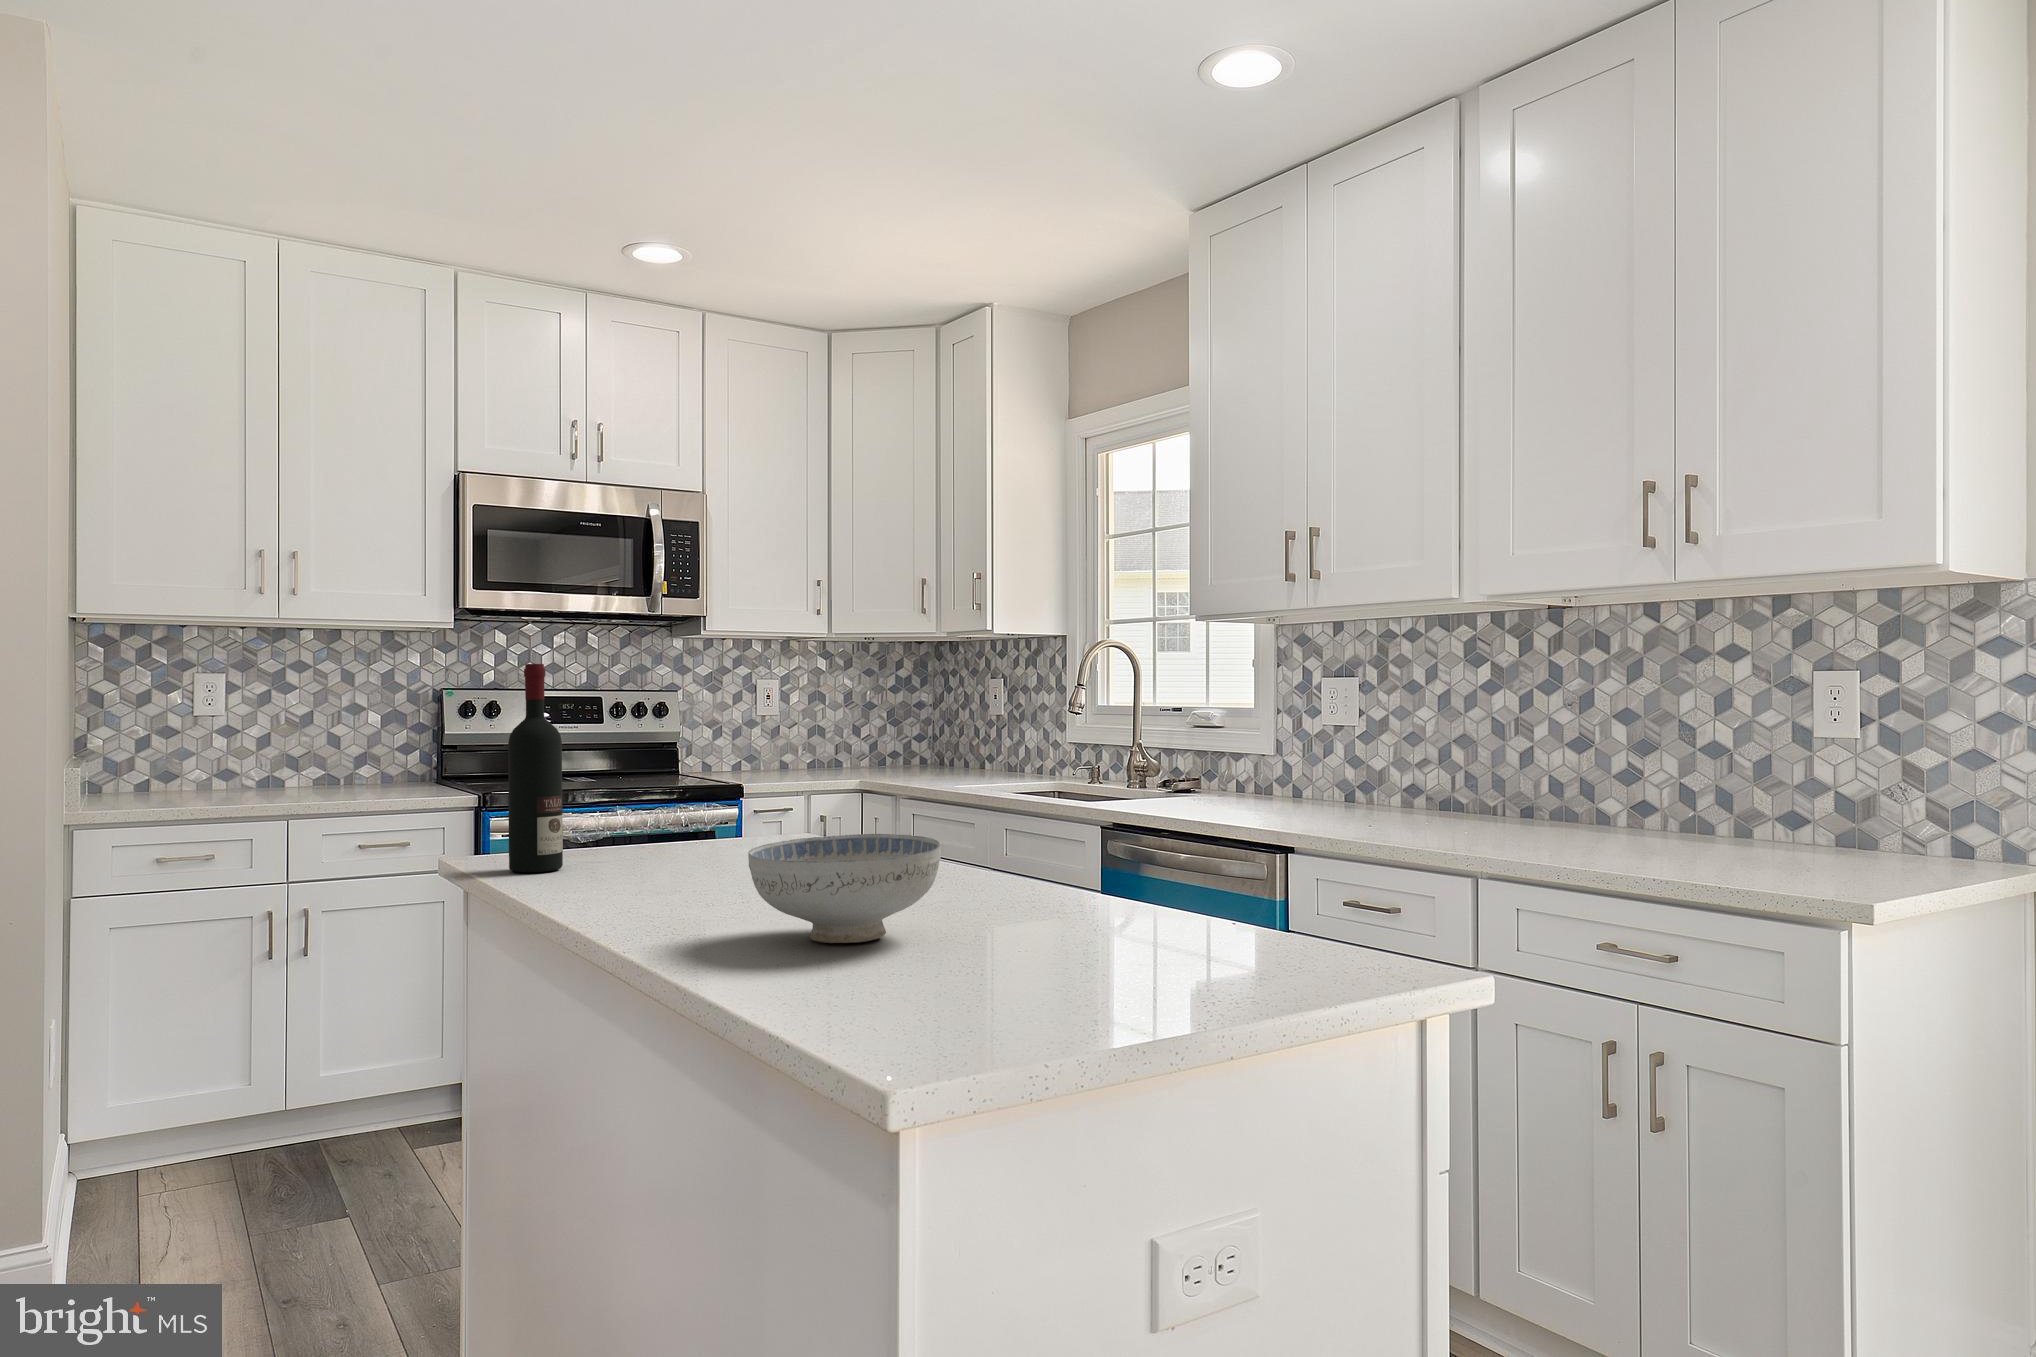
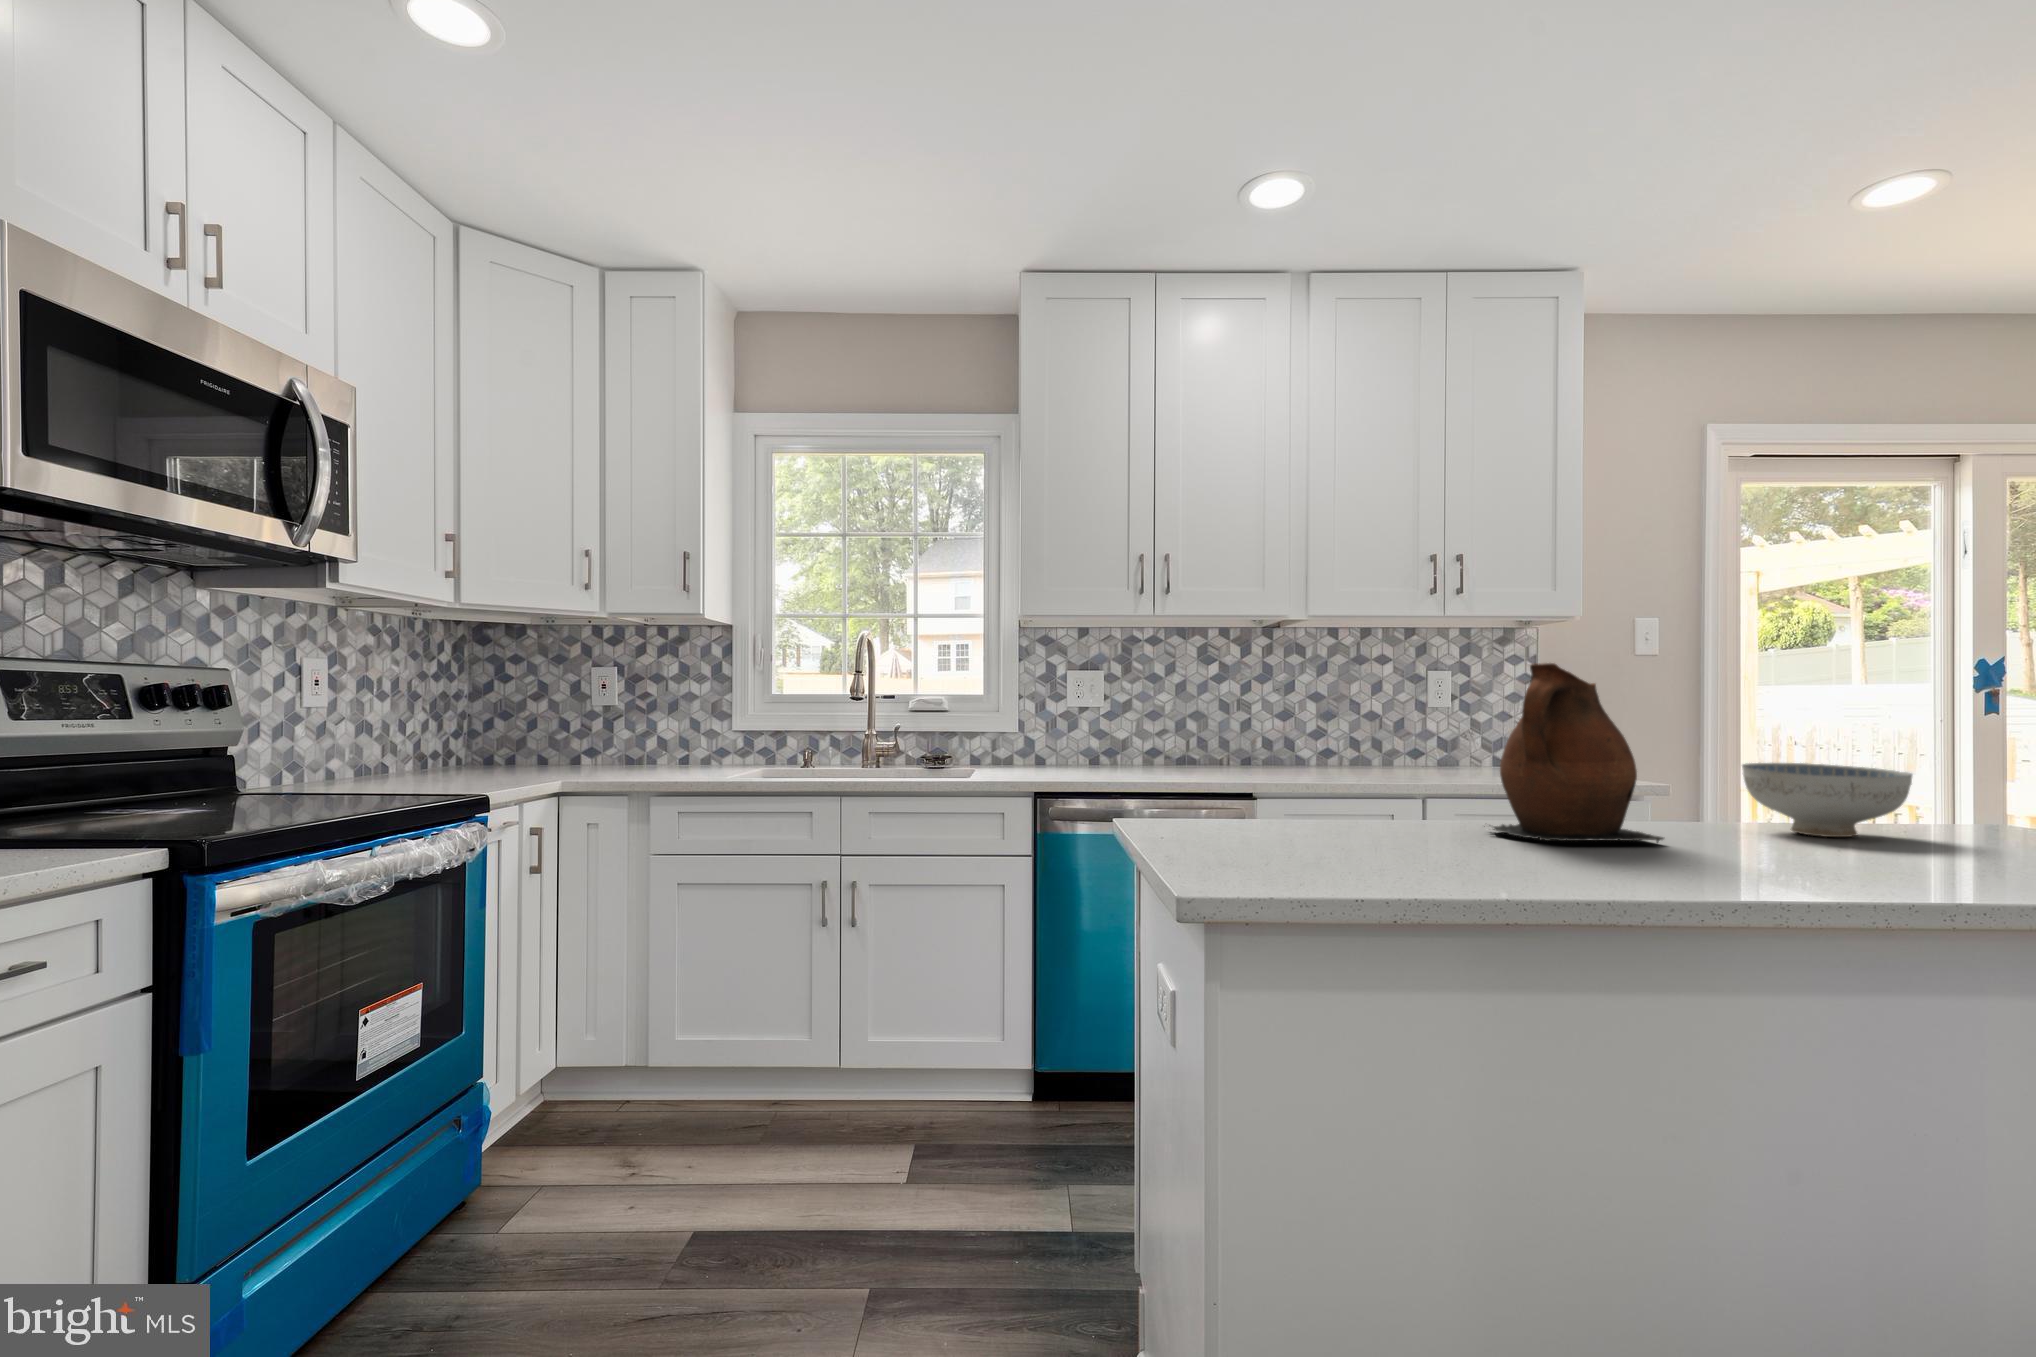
wine bottle: present [508,664,563,872] -> none [1307,626,1363,843]
ceramic pitcher: none [571,700,760,908] -> present [1484,663,1664,842]

